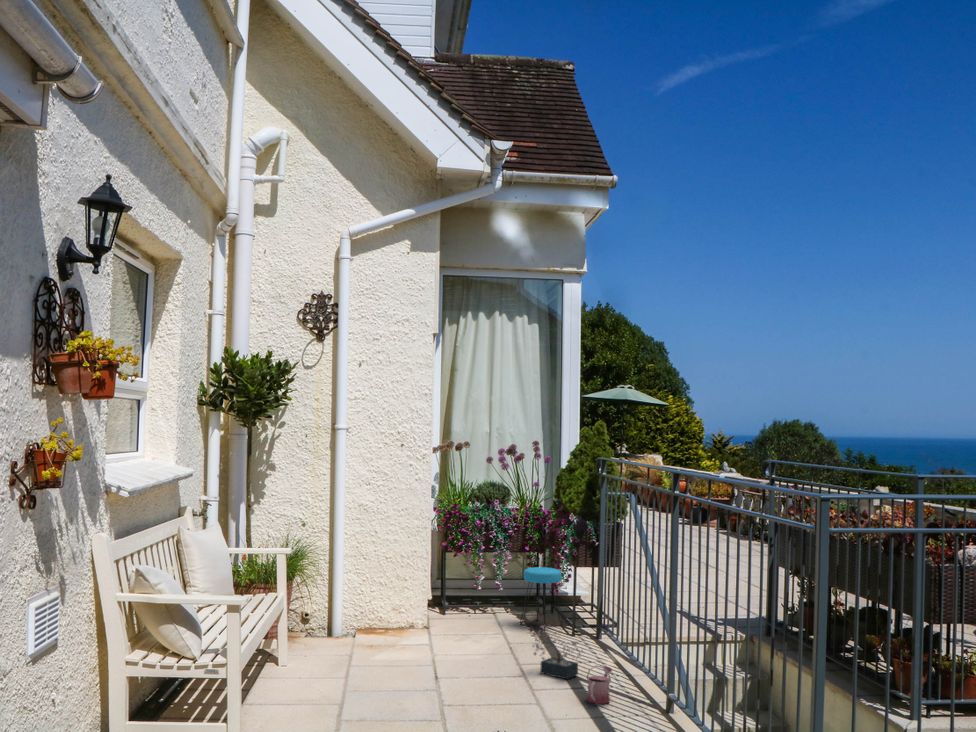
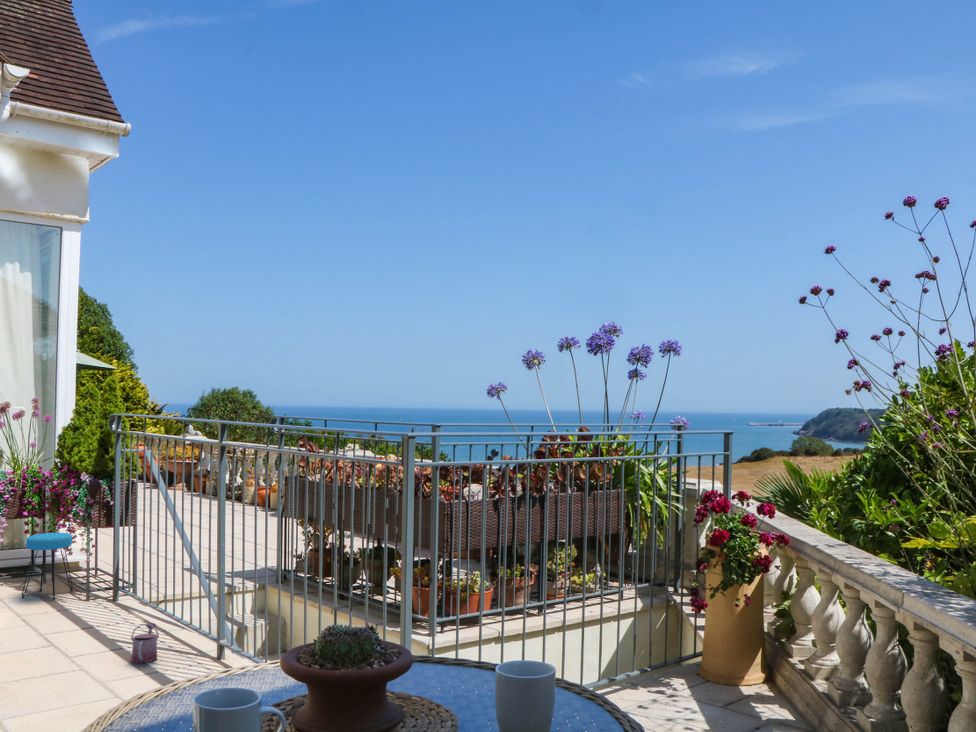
decorative plant: present [533,626,584,679] -> none [56,591,120,645]

